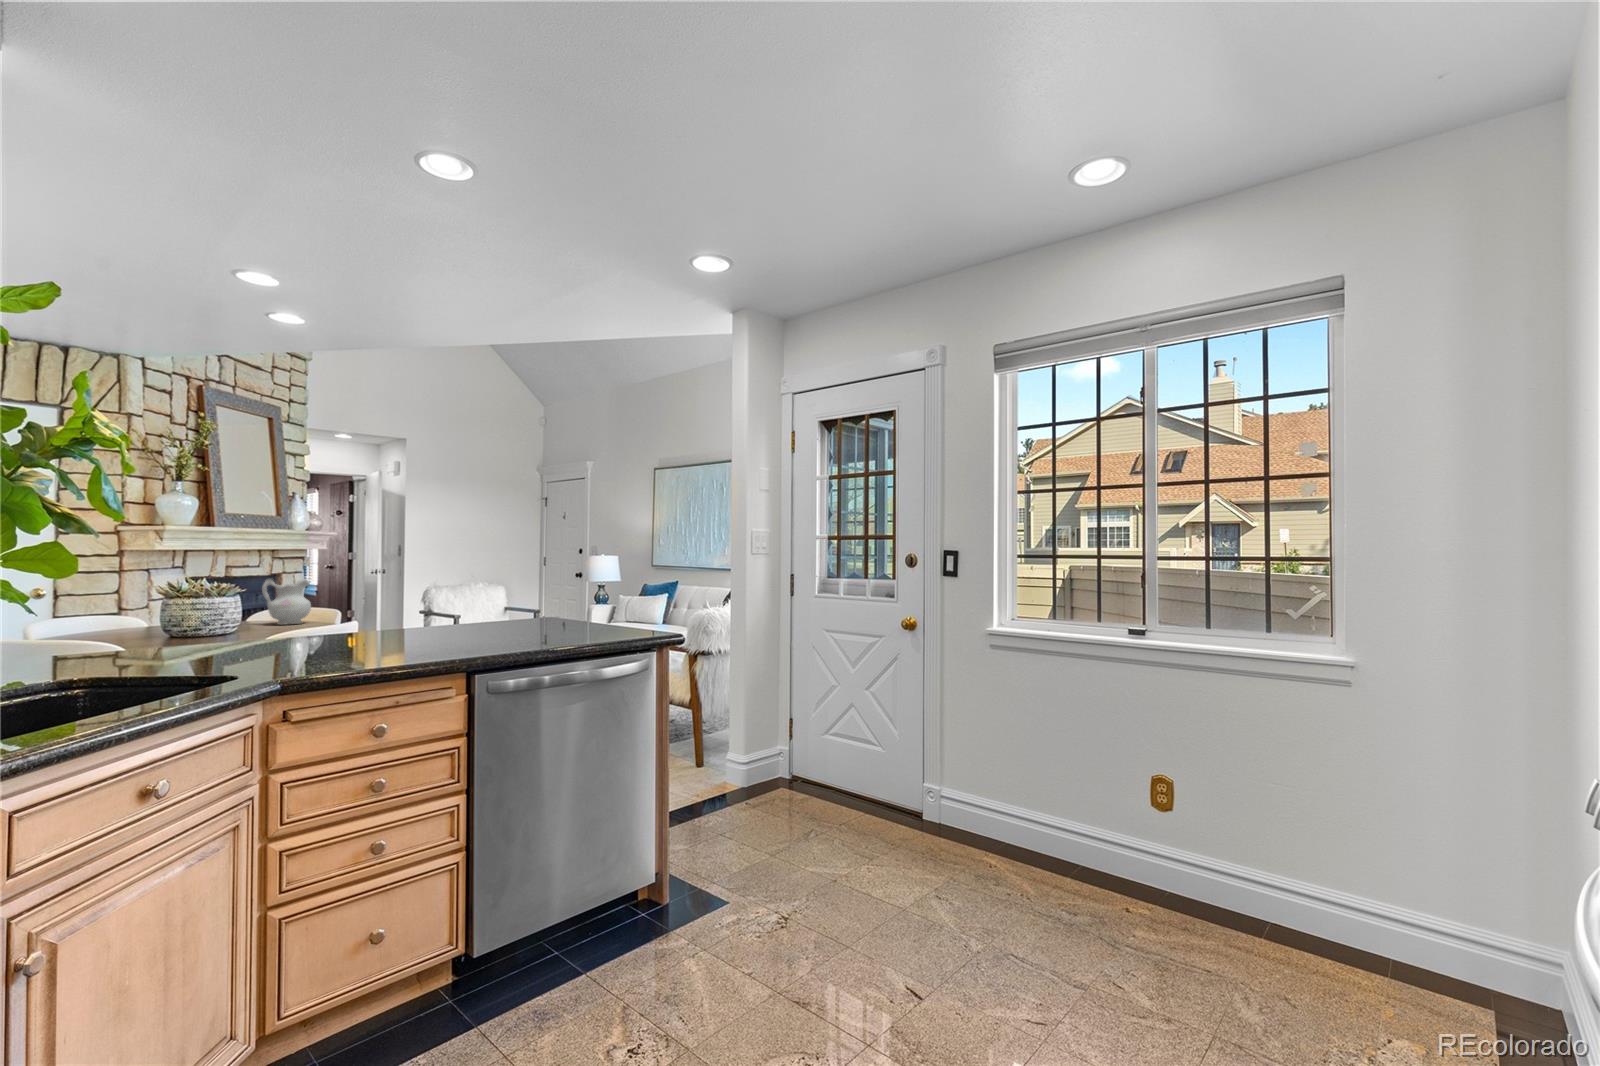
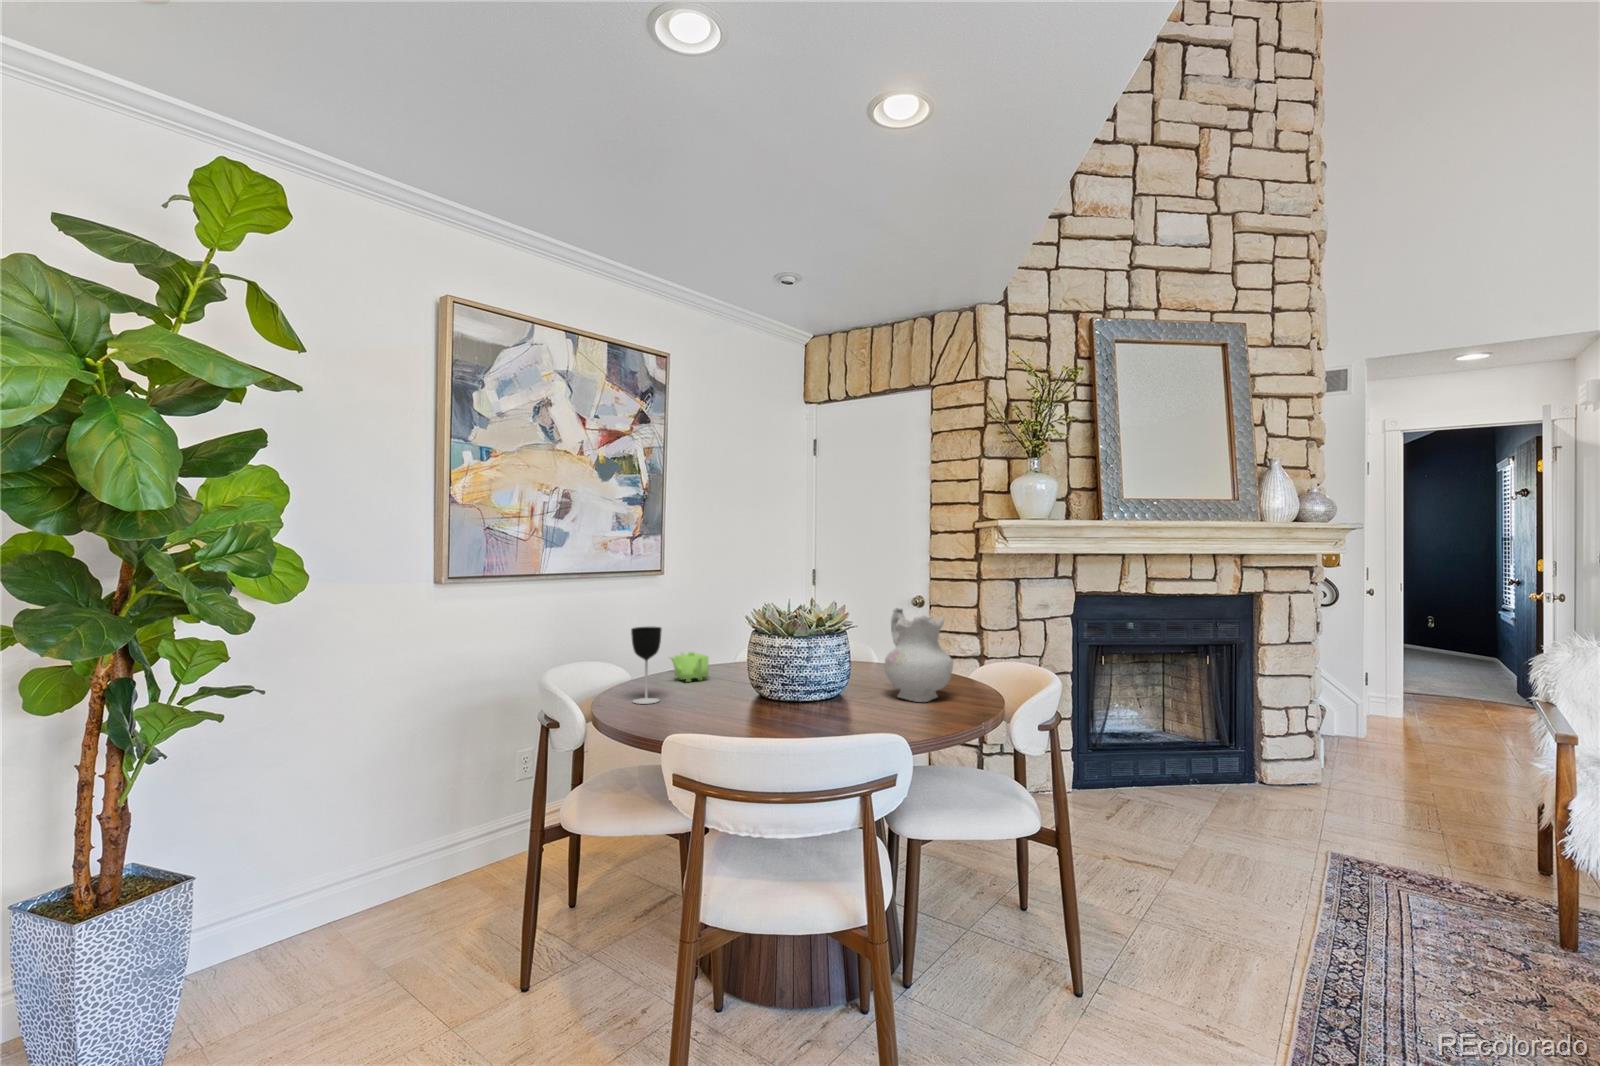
wine glass: none [167,596,191,644] -> present [631,627,662,704]
teapot: none [106,620,151,641] -> present [670,652,709,682]

